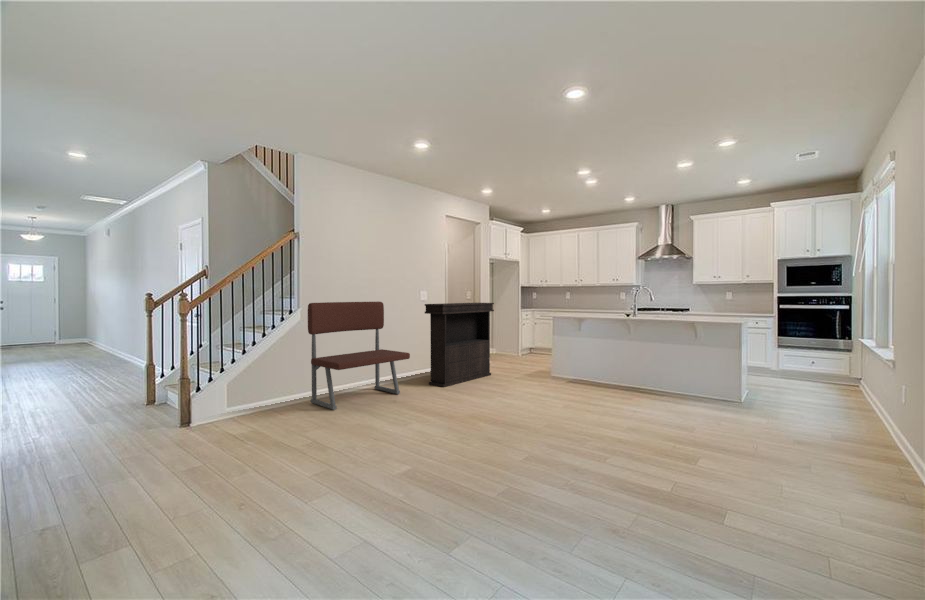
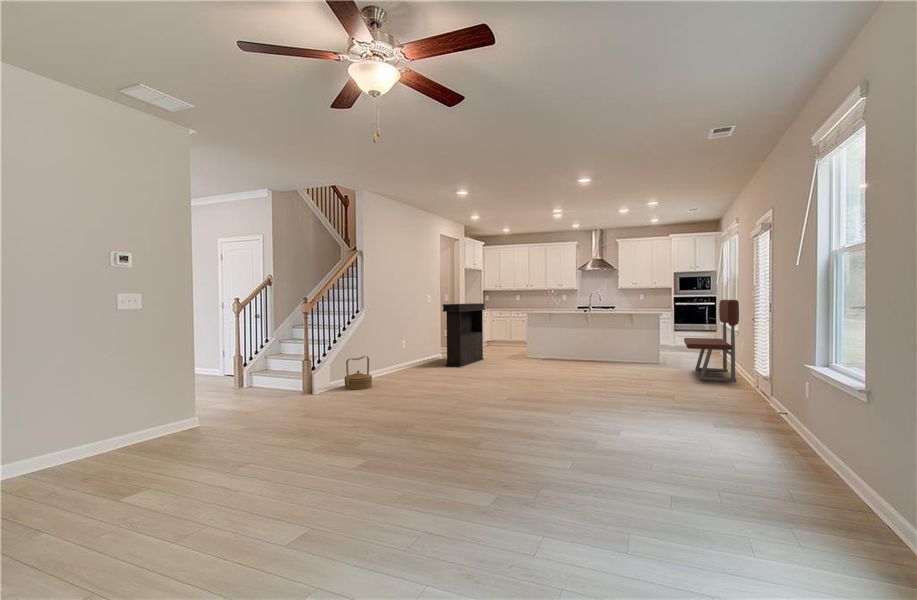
bench: present [308,302,410,410] -> present [684,300,739,382]
woven basket: none [244,374,287,421] -> present [344,356,372,389]

